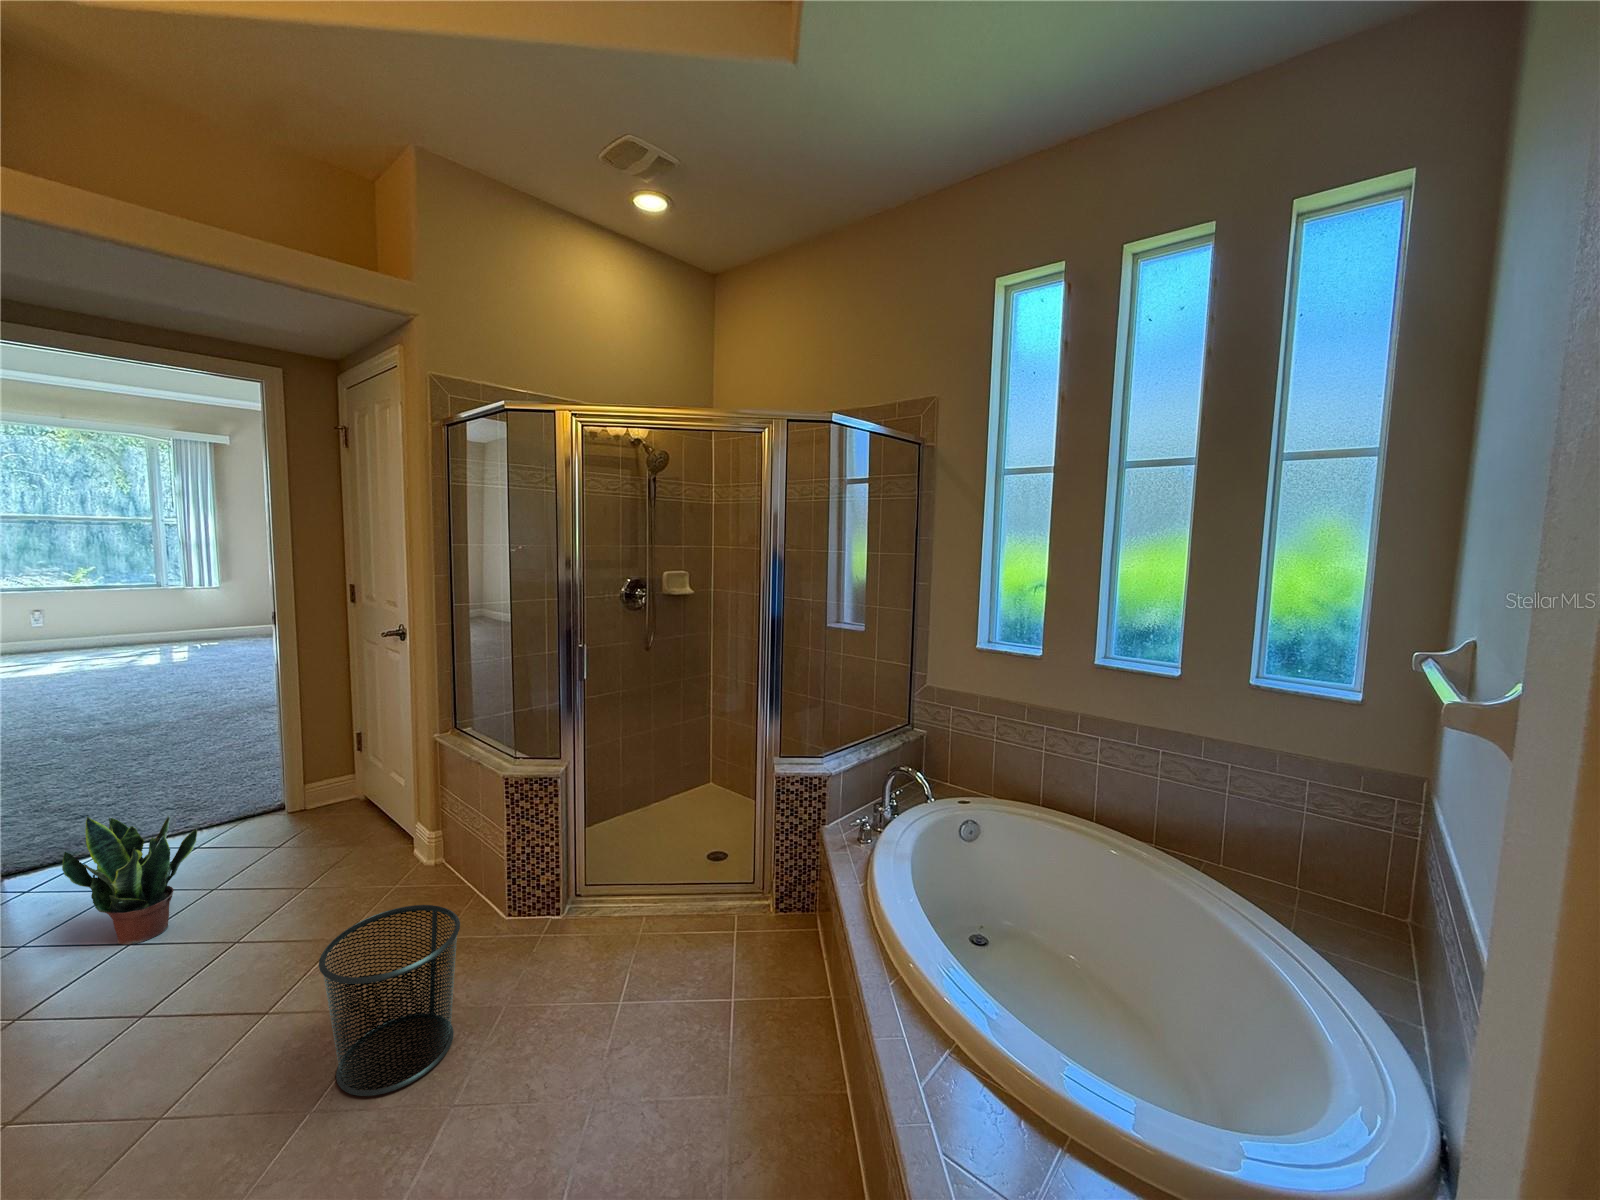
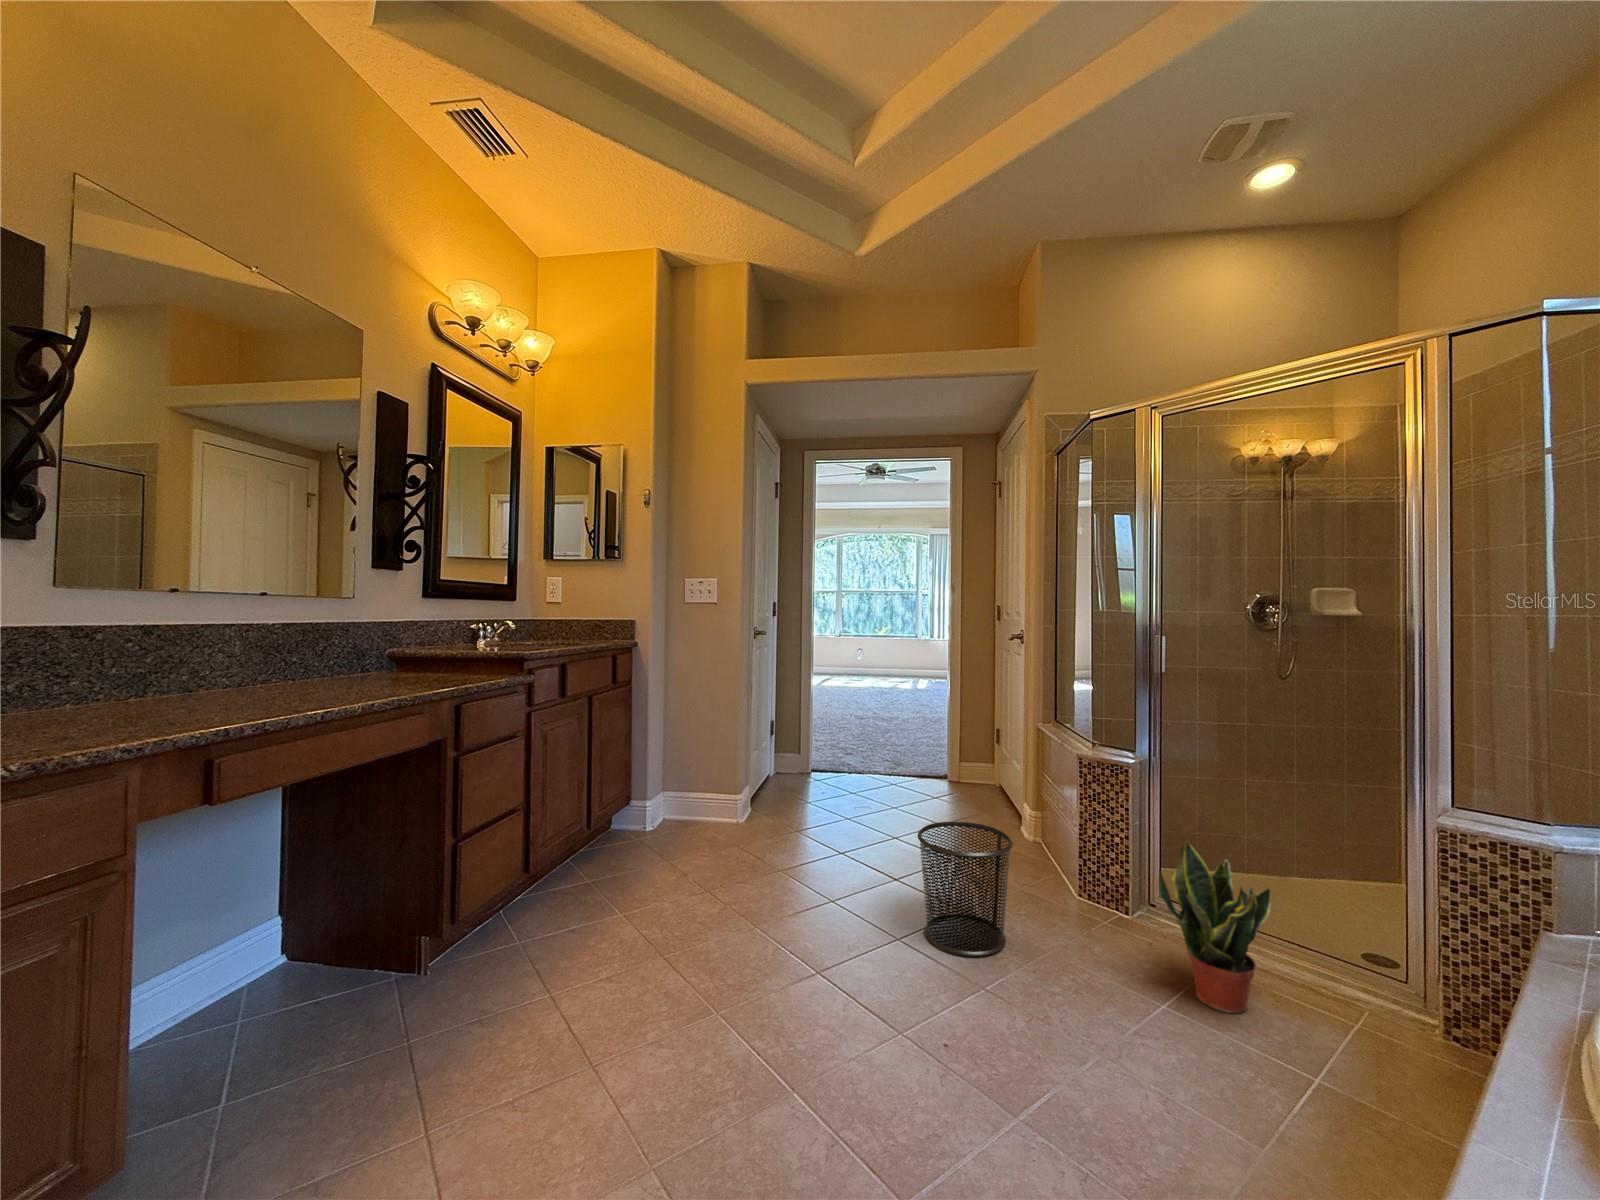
potted plant: present [62,815,197,944] -> present [1159,840,1271,1014]

